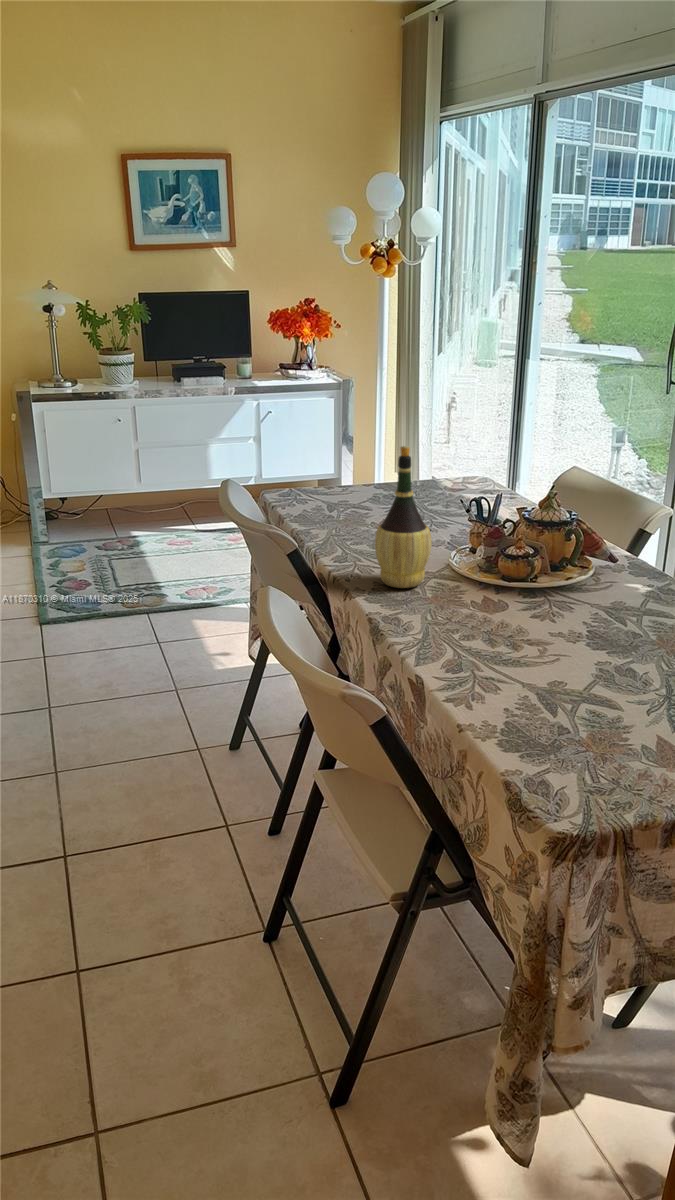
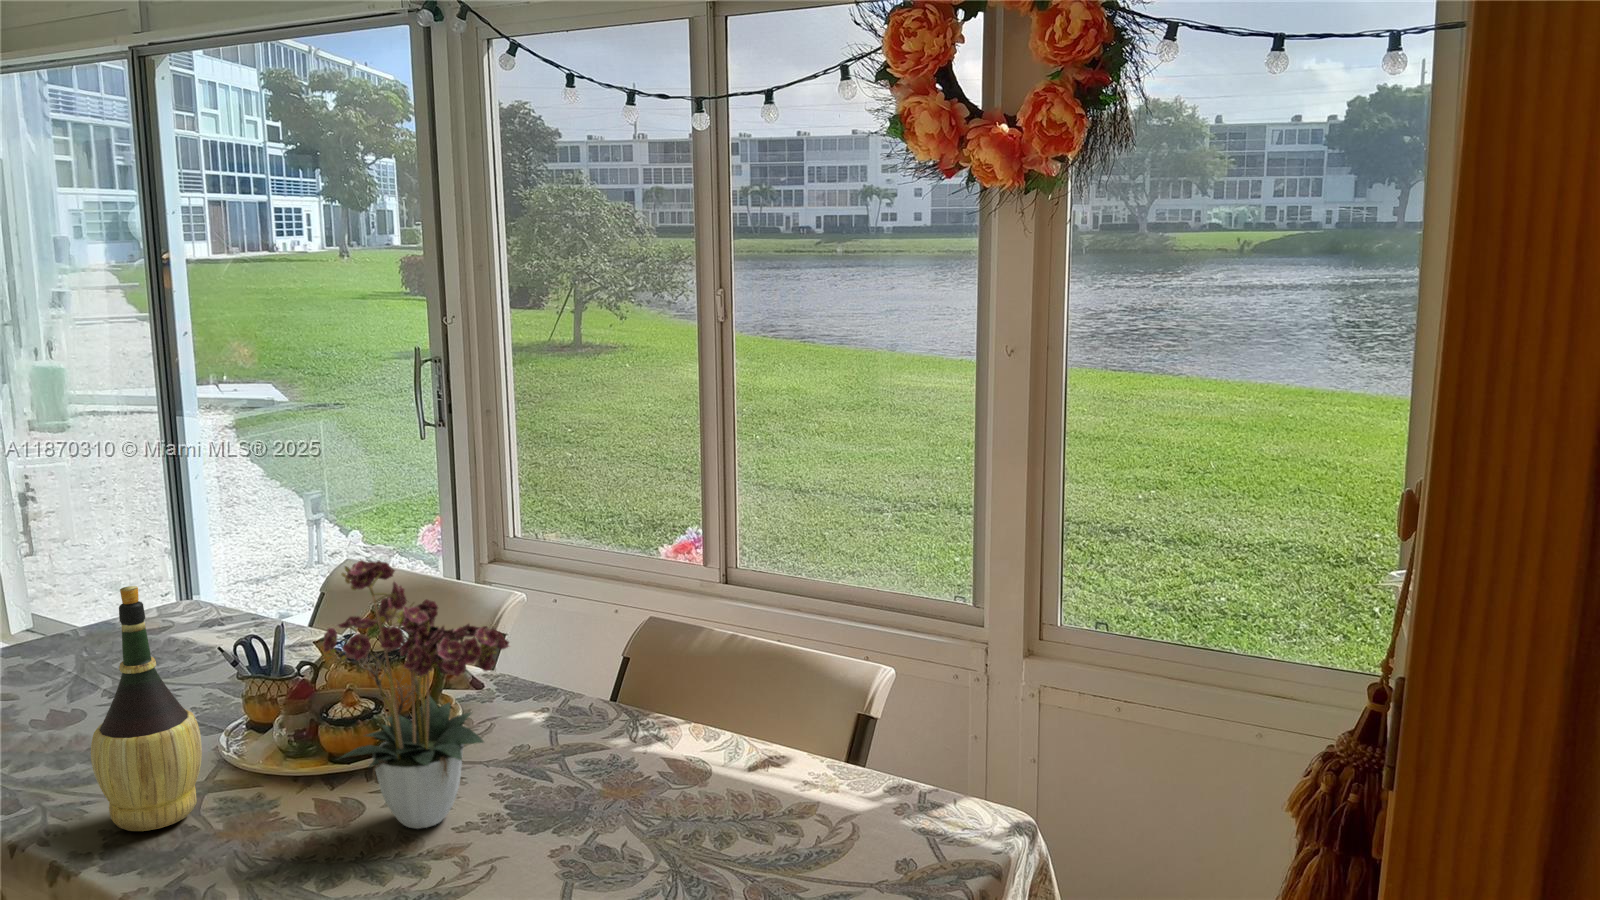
flower arrangement: none [484,443,615,628] -> present [323,560,509,828]

